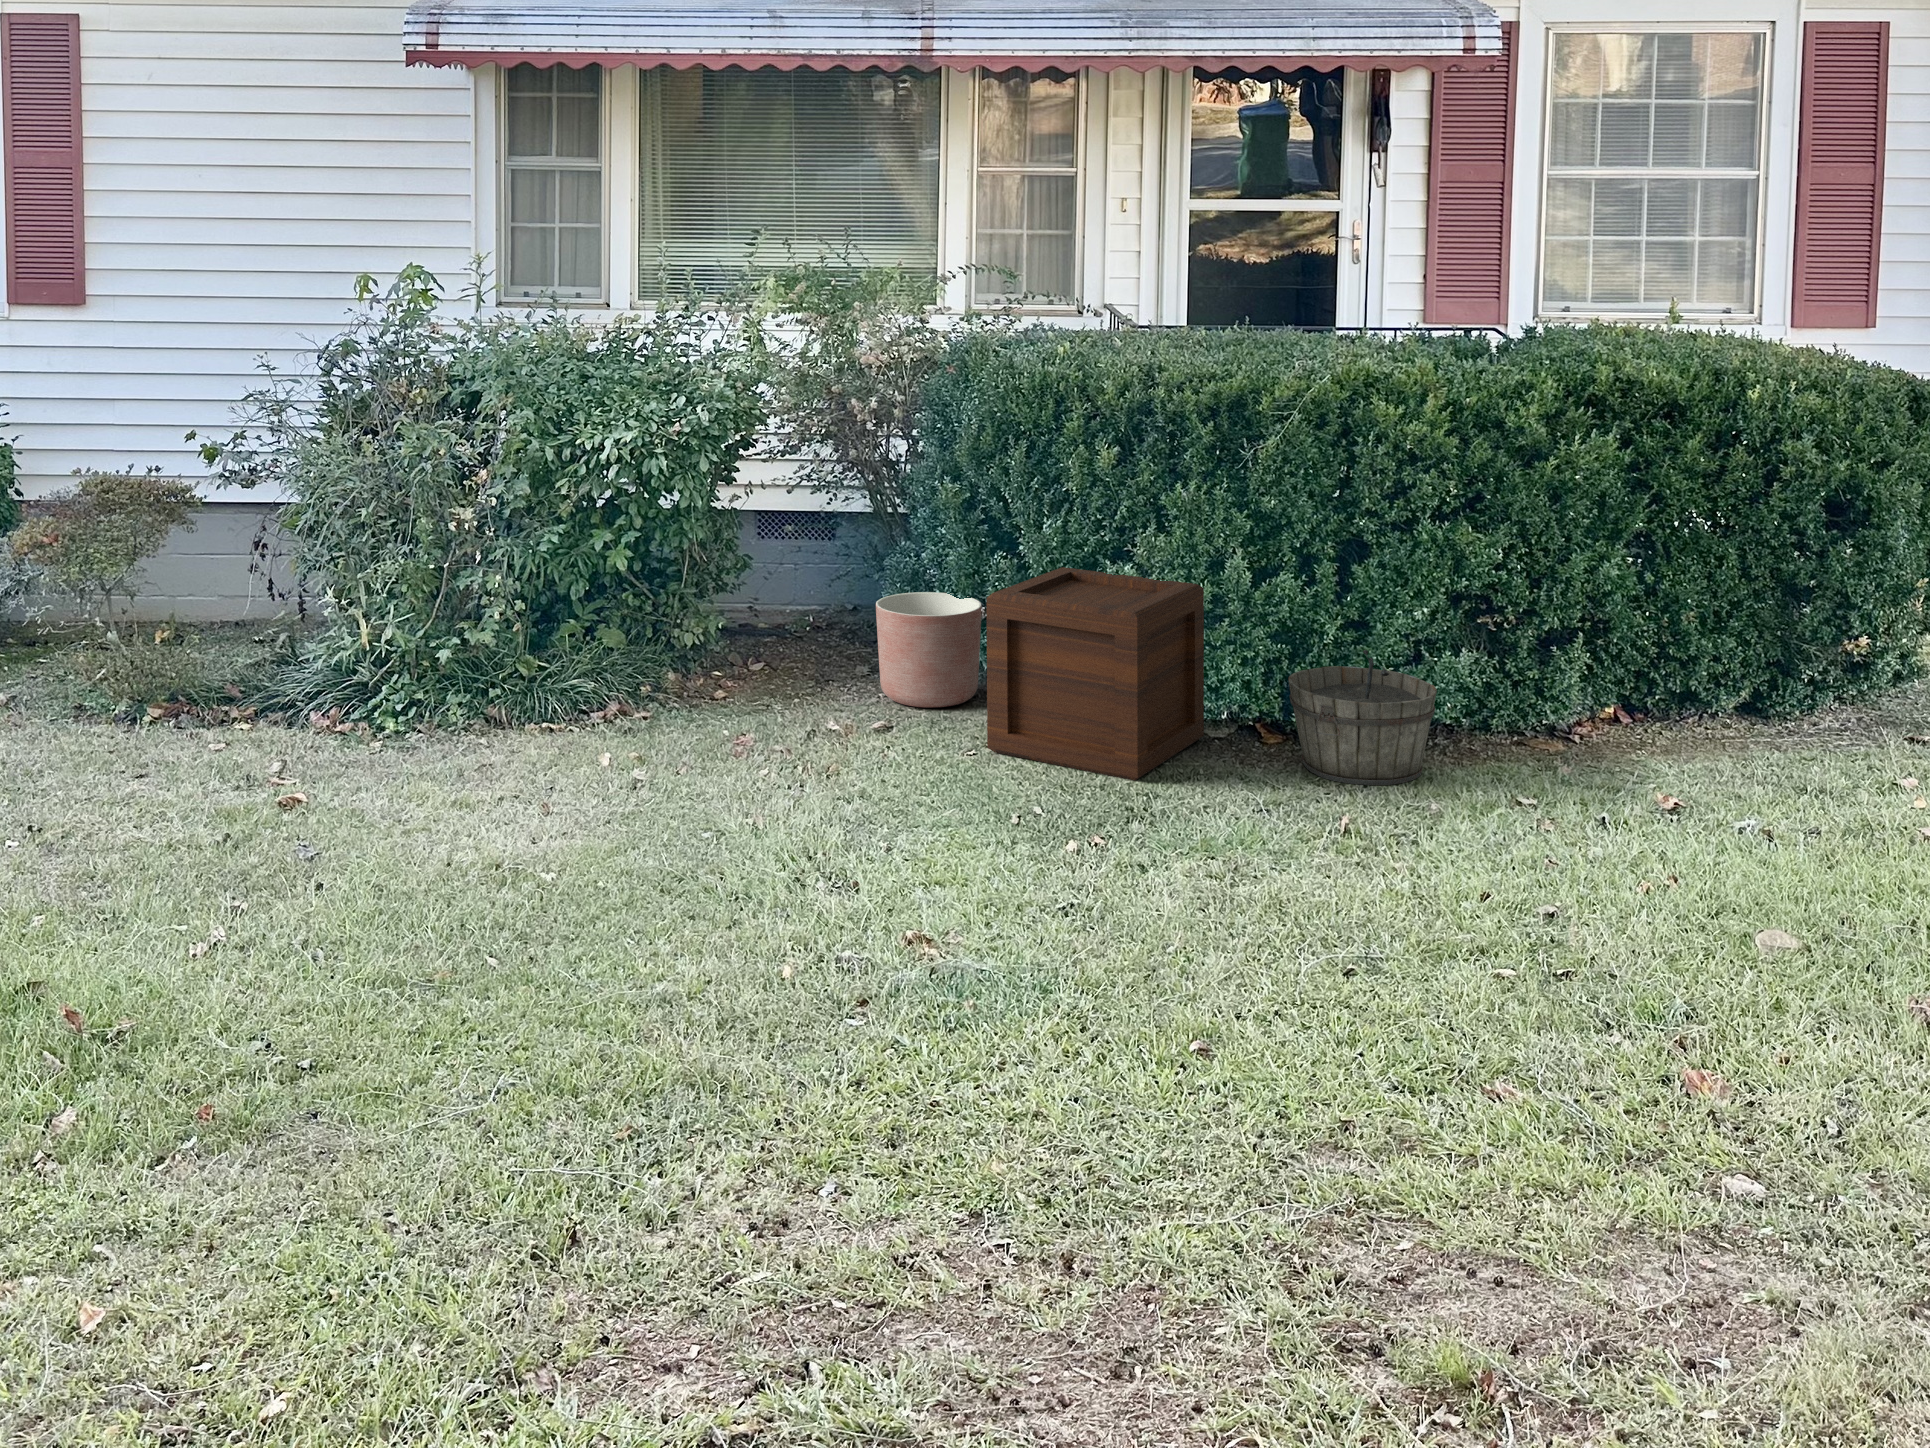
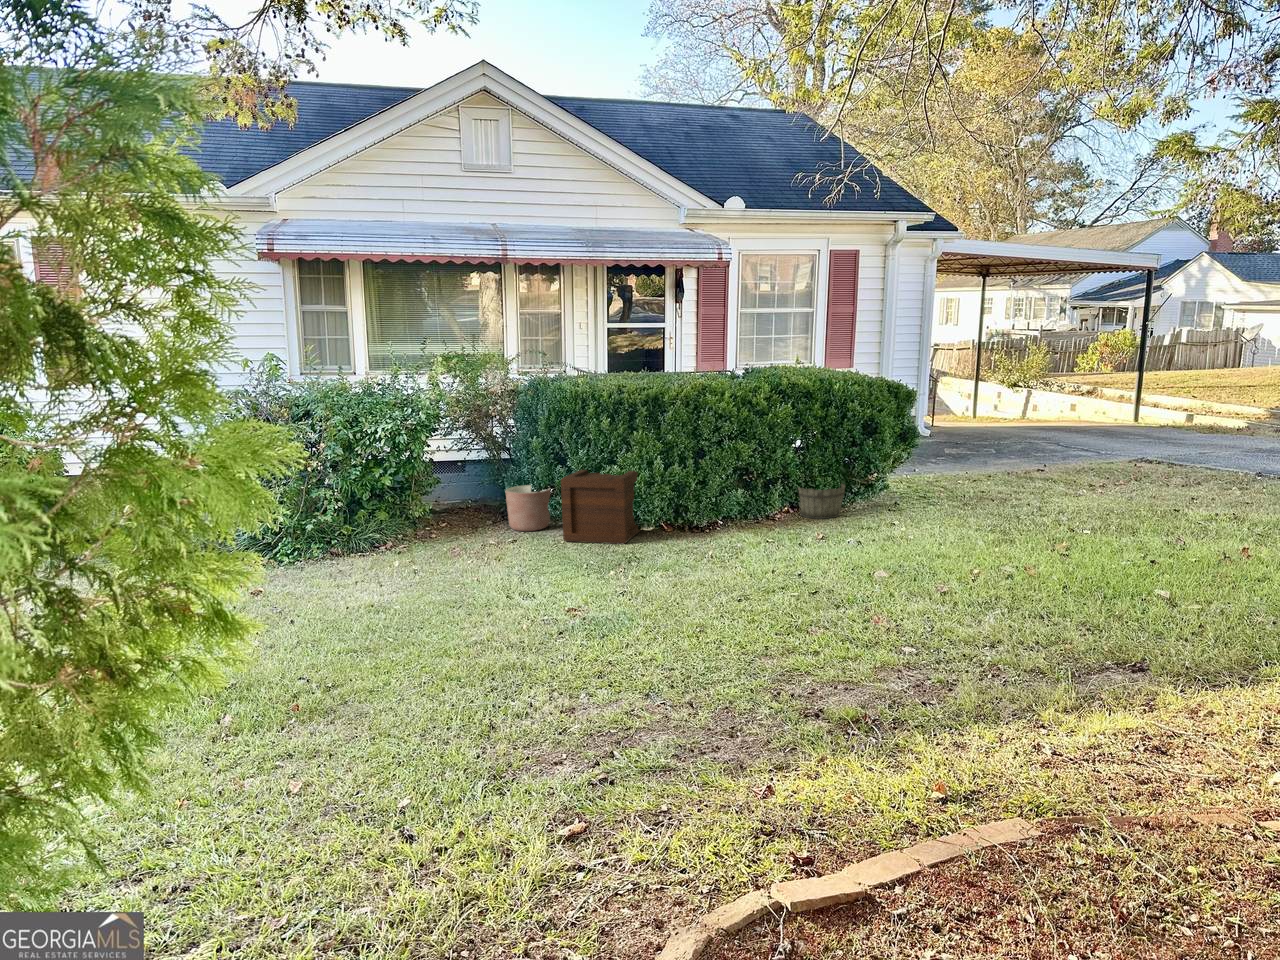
wooden bucket: present [1288,650,1437,785] -> present [798,477,845,519]

